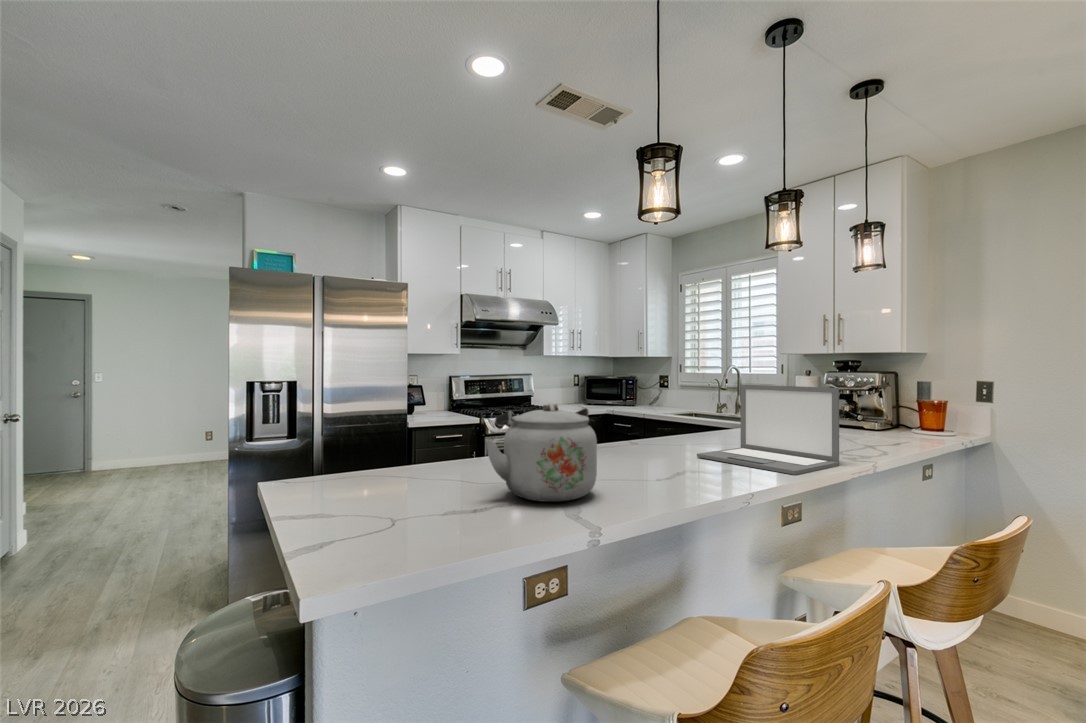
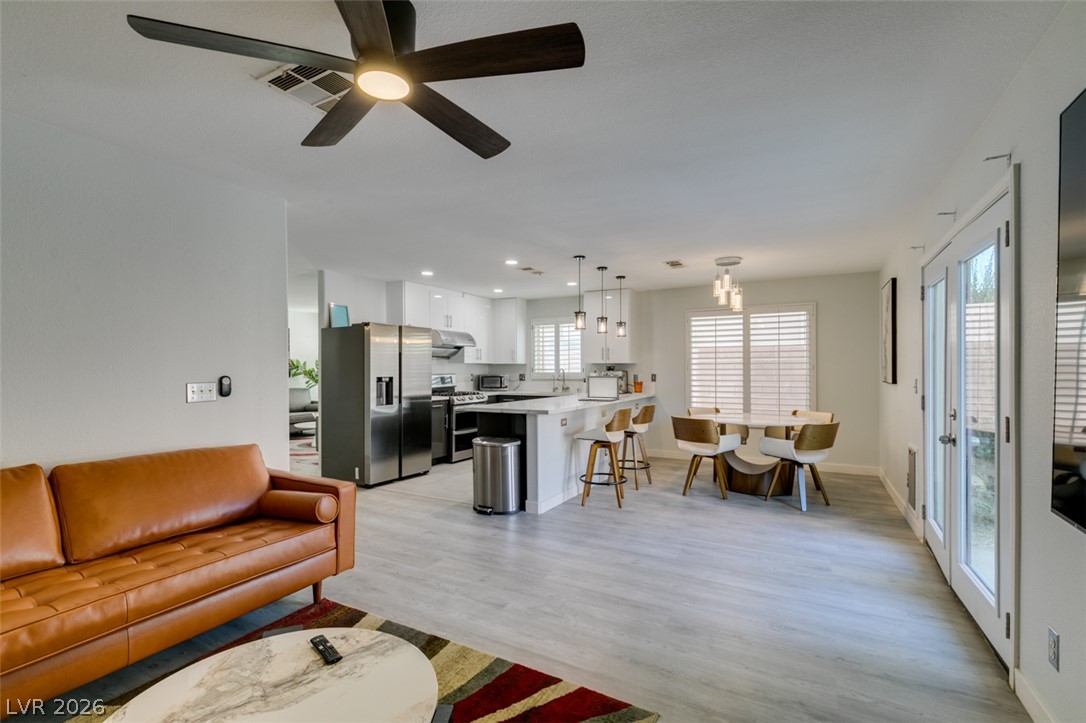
kettle: present [486,404,597,502] -> none [541,381,571,407]

